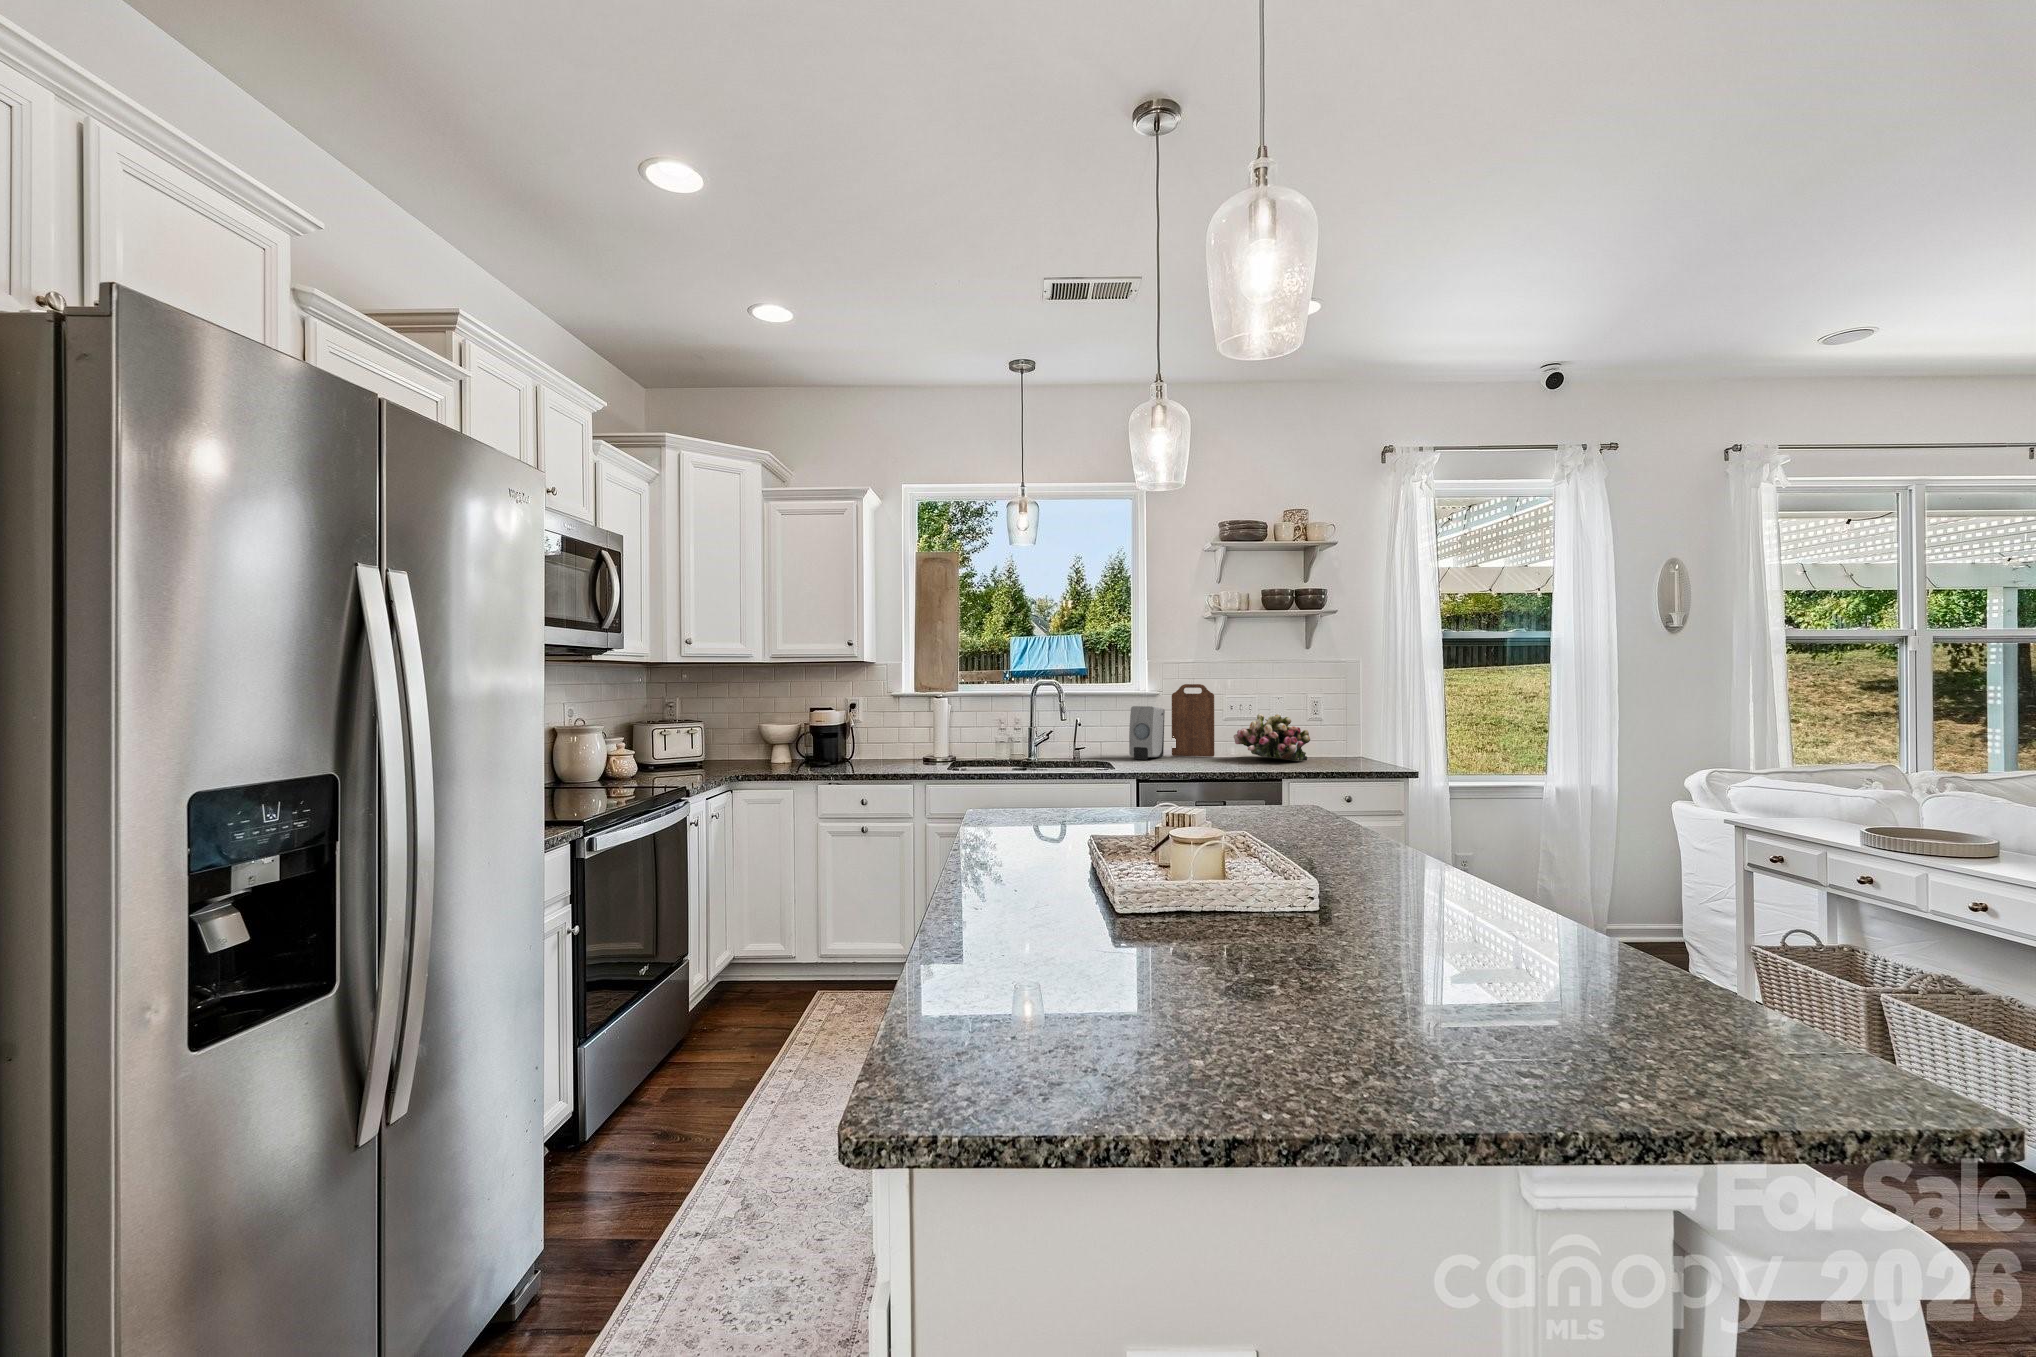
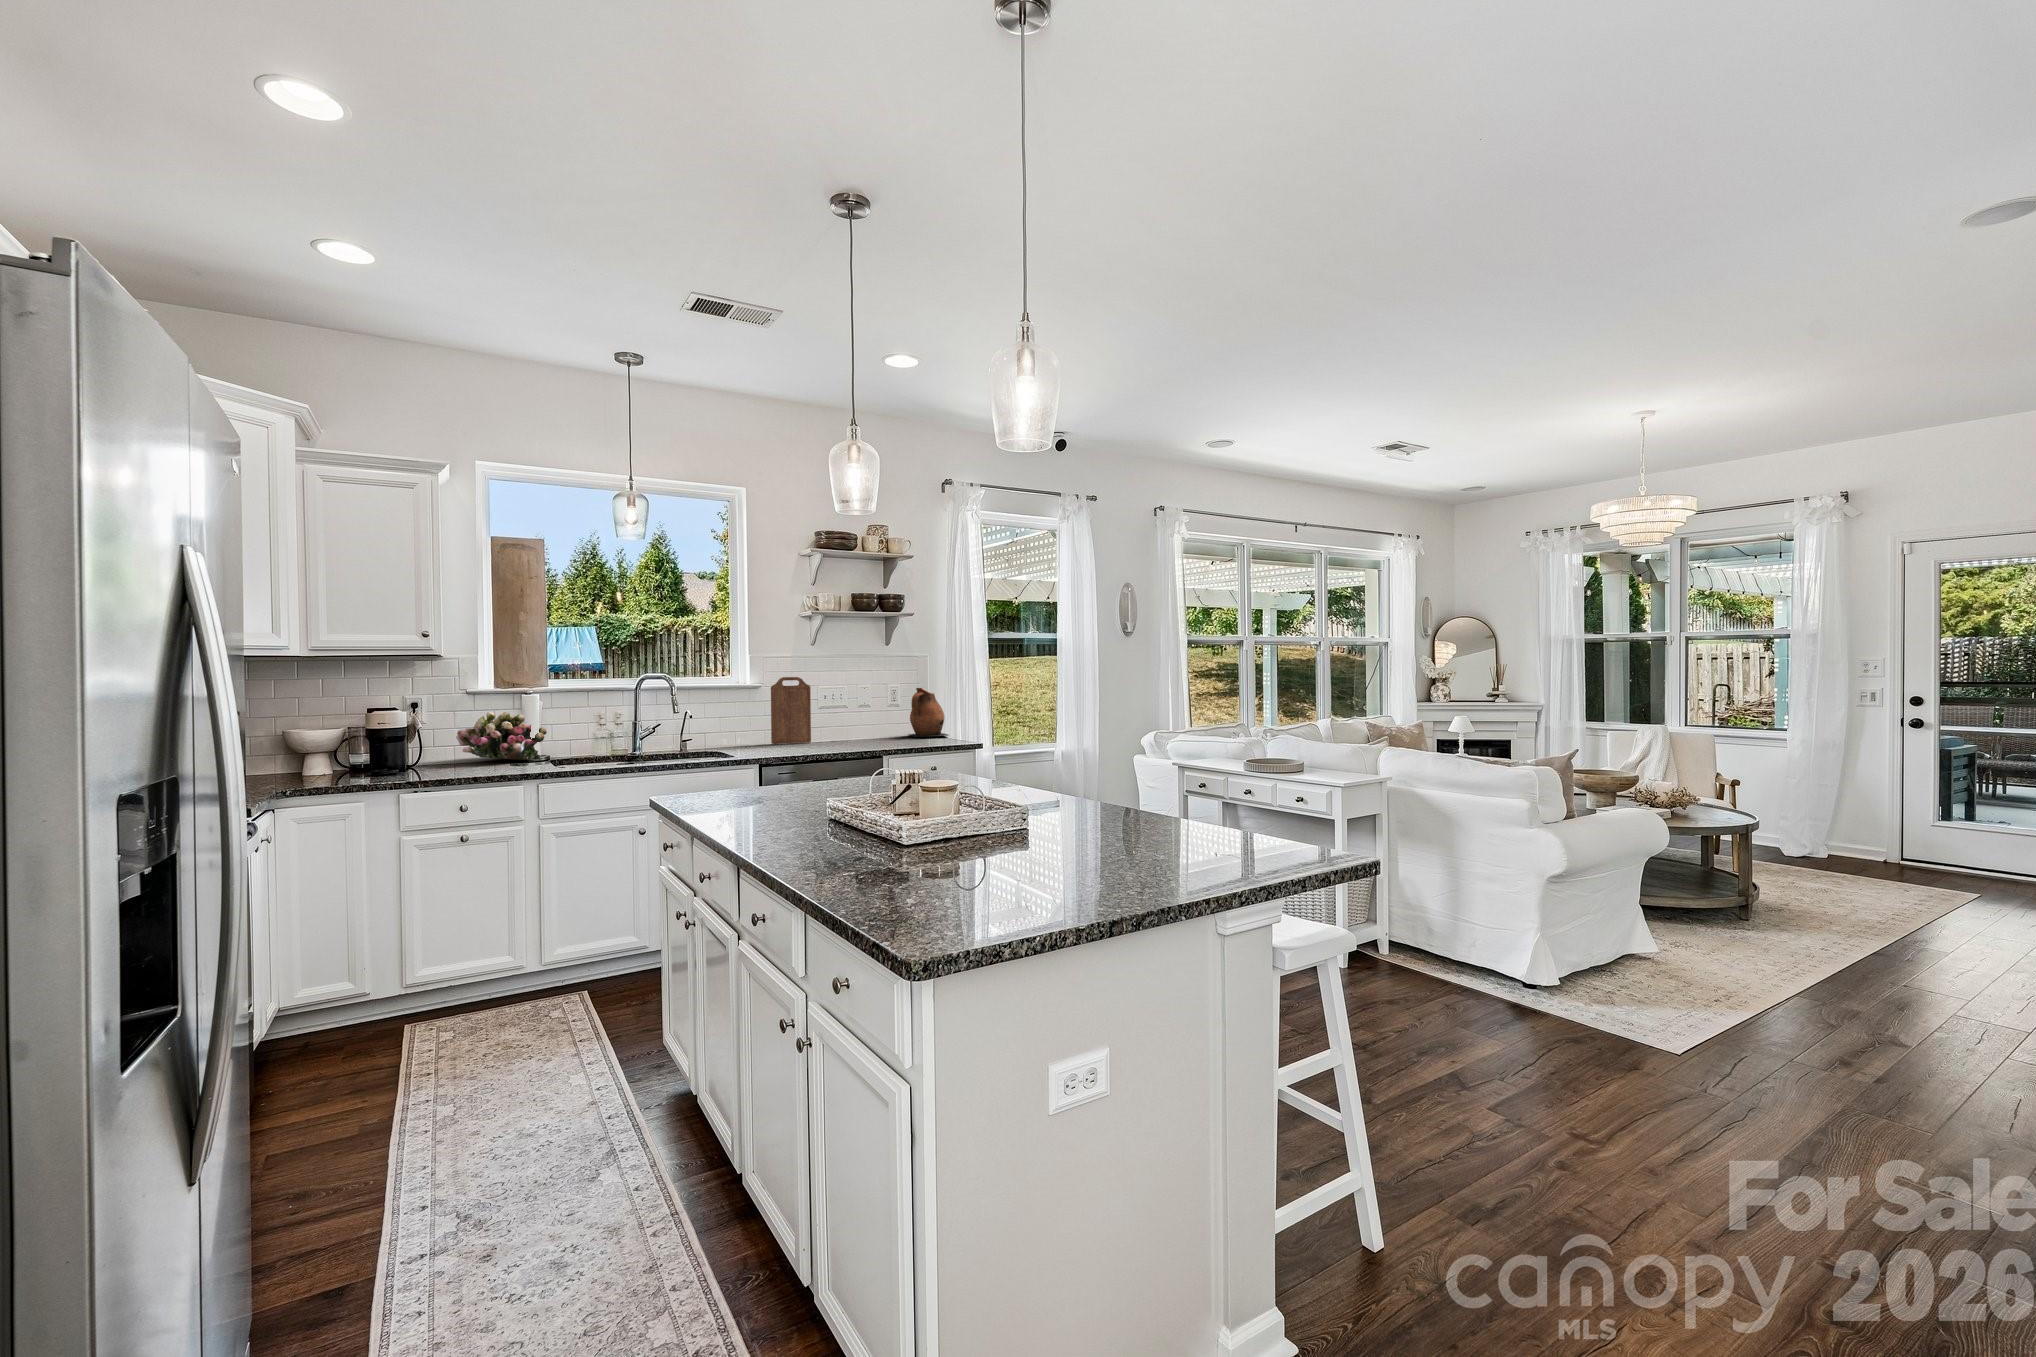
ceramic pitcher: none [1332,699,1385,758] -> present [909,688,948,737]
soap dispenser: present [1129,706,1165,760] -> none [735,698,765,749]
flower arrangement: present [1234,714,1310,761] -> present [456,712,547,760]

